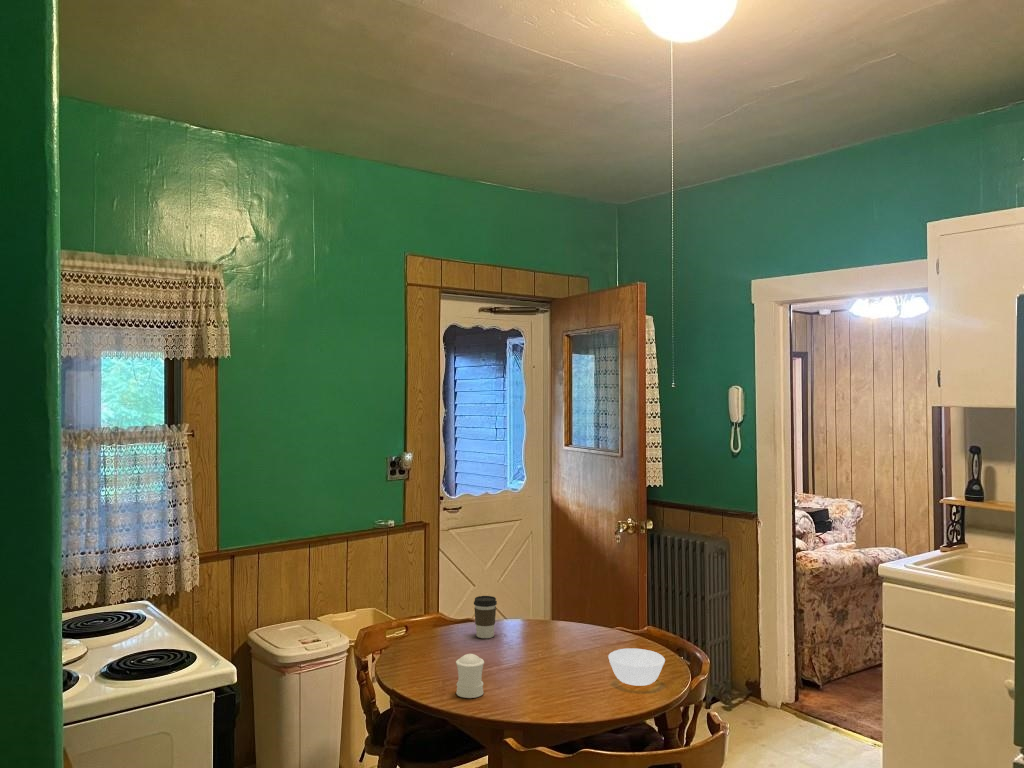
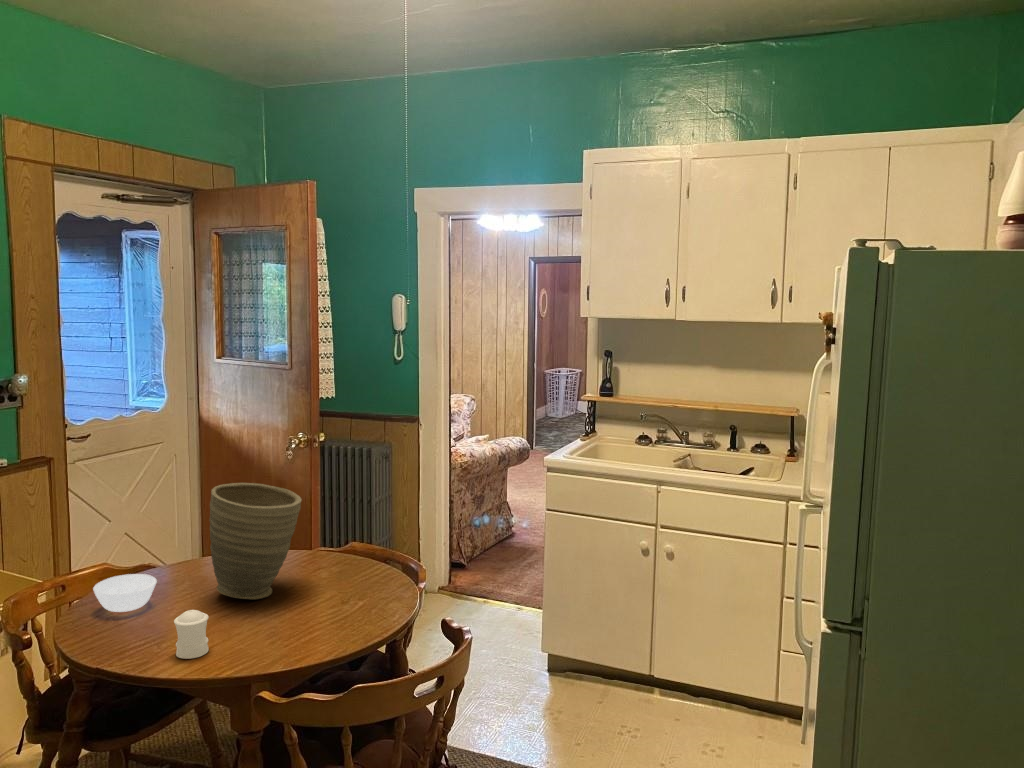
vase: none [506,550,588,661] -> present [209,483,302,599]
coffee cup: present [474,596,497,638] -> none [160,538,188,586]
bowl: present [608,648,665,686] -> present [93,574,157,612]

